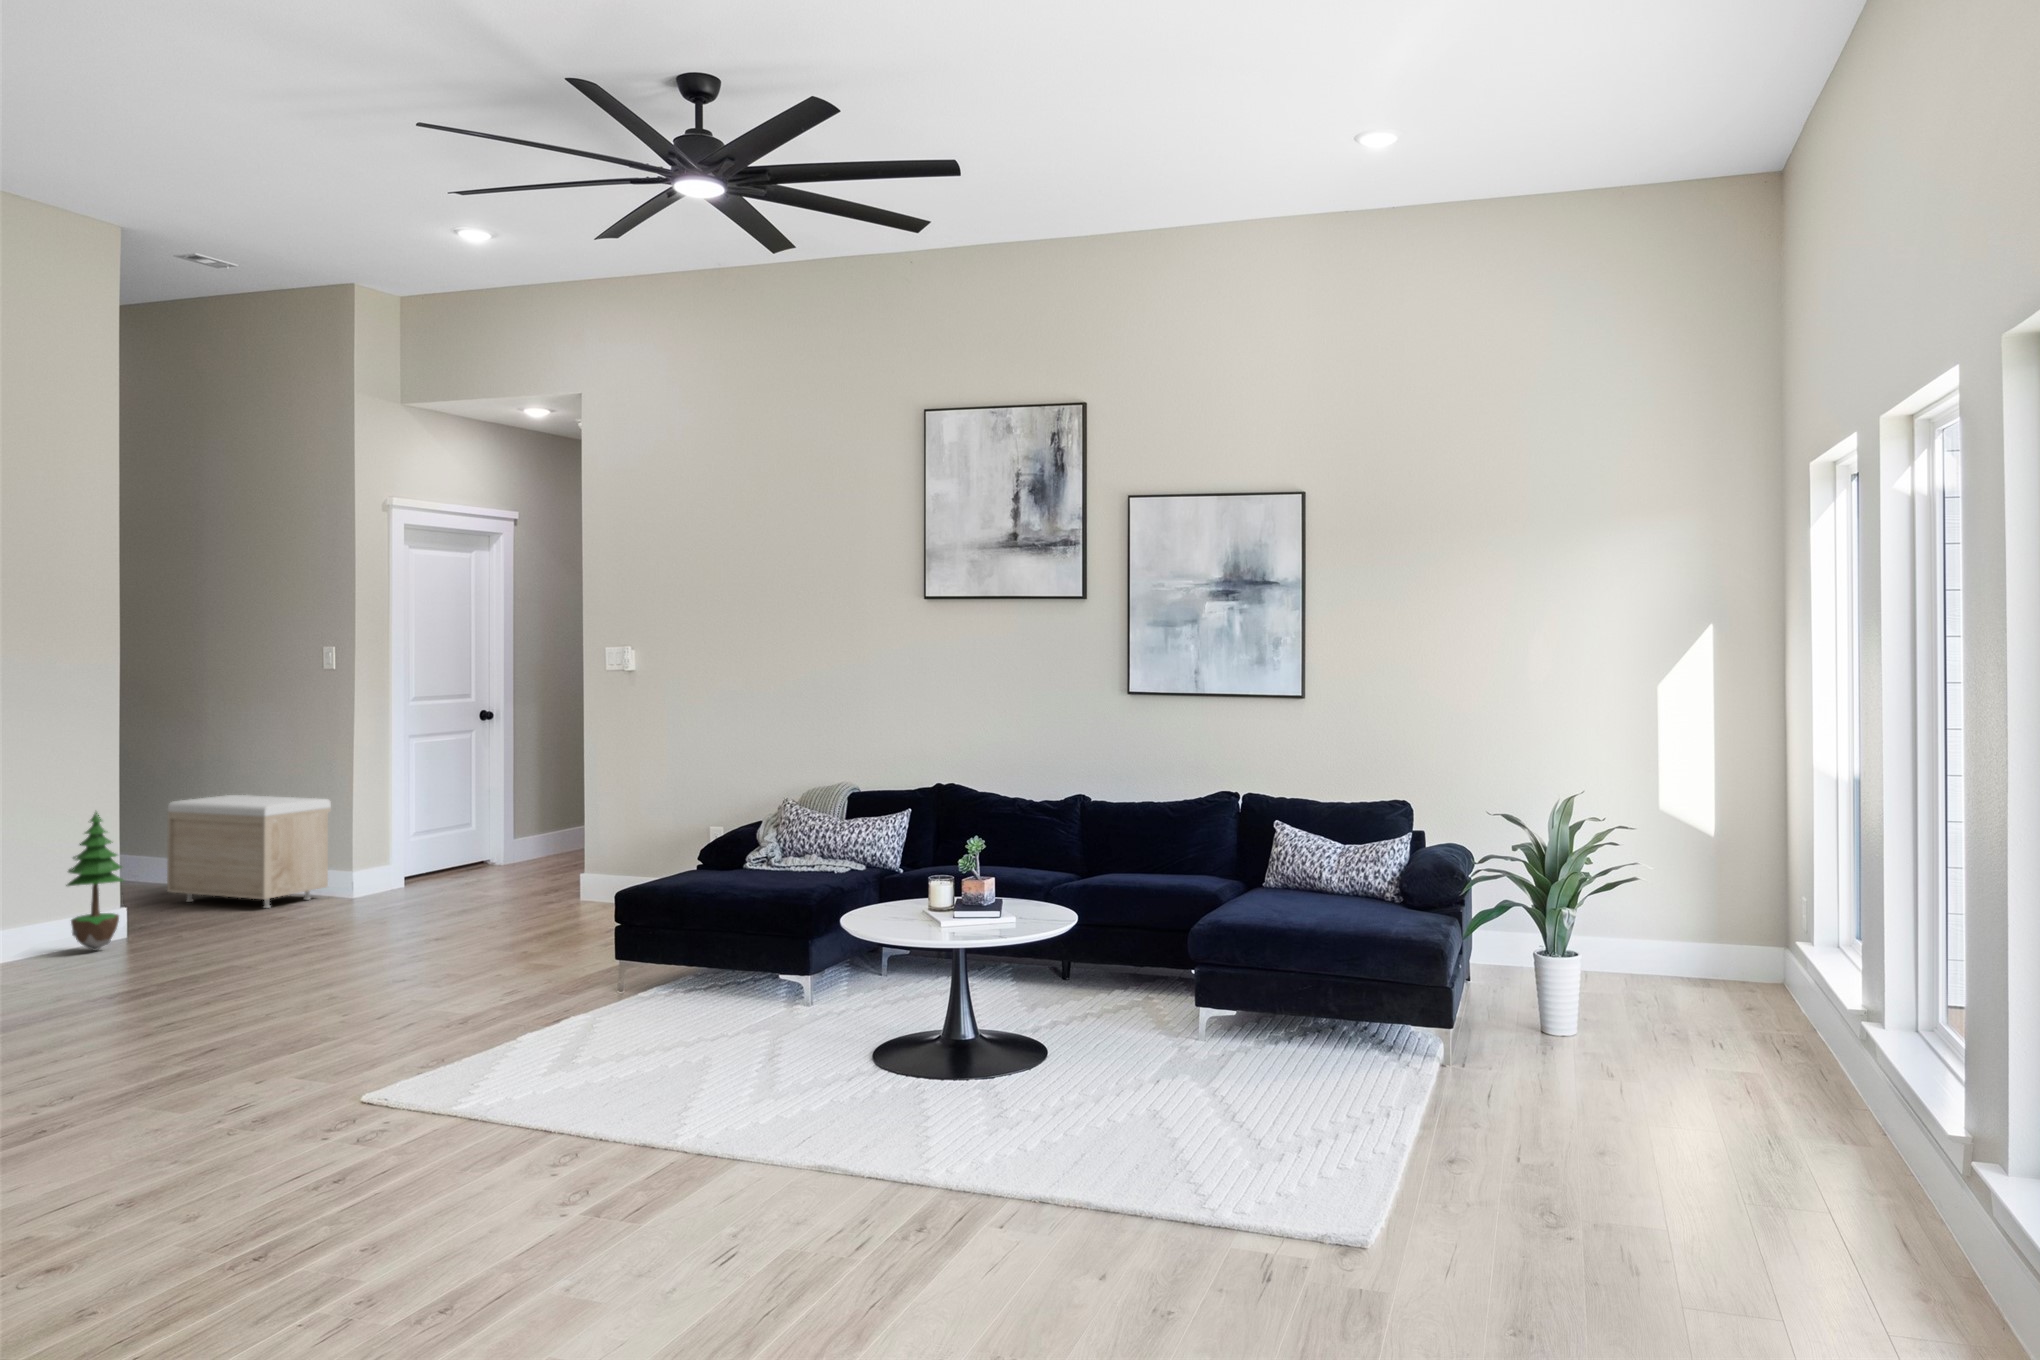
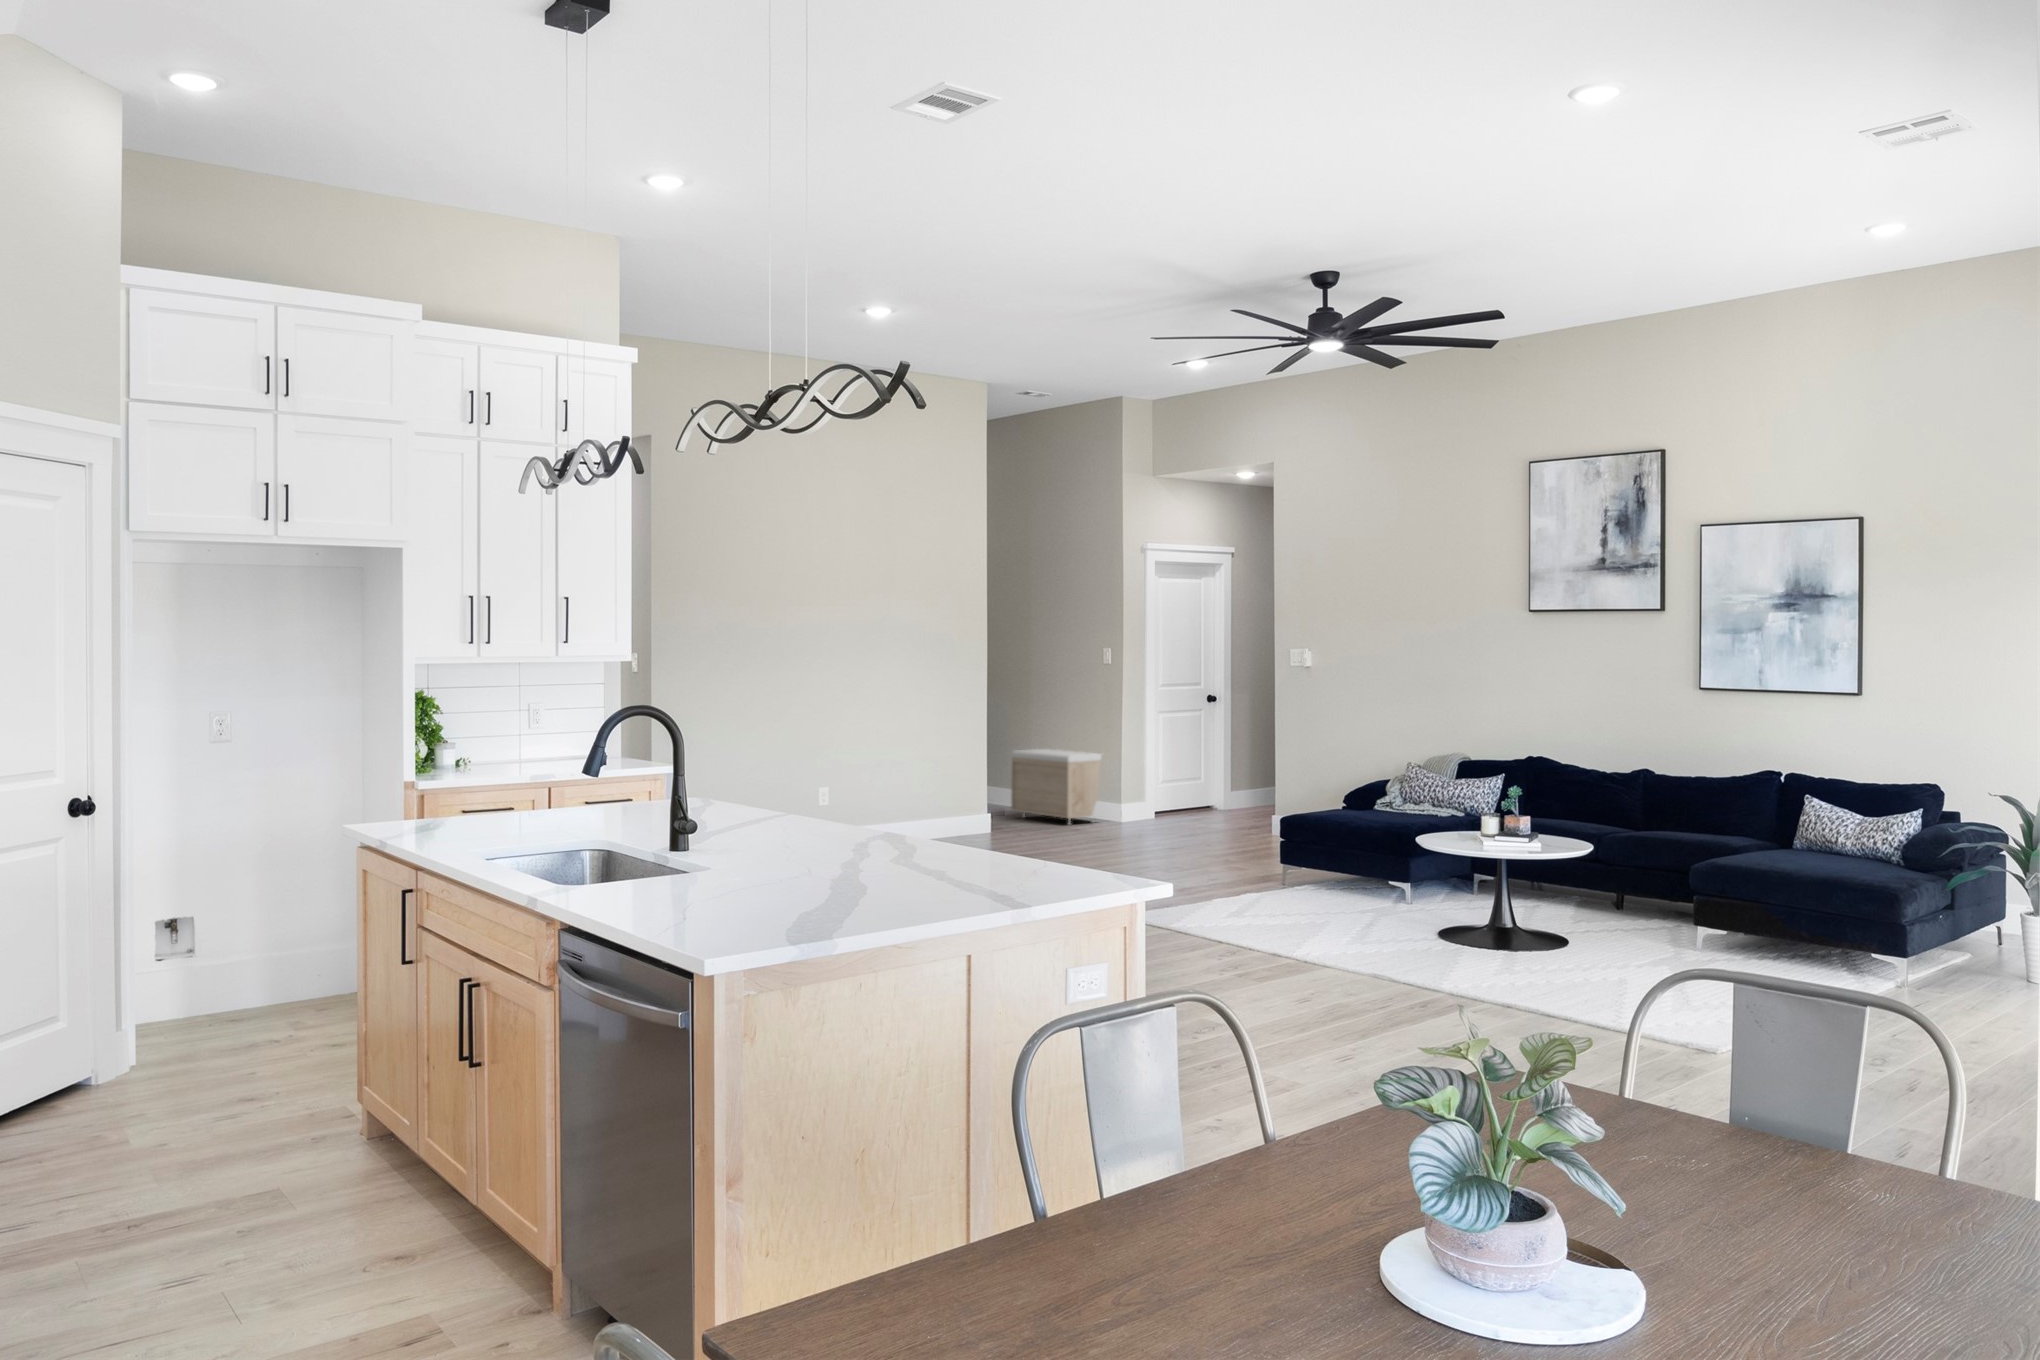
potted tree: present [66,812,123,950] -> none [964,749,995,837]

